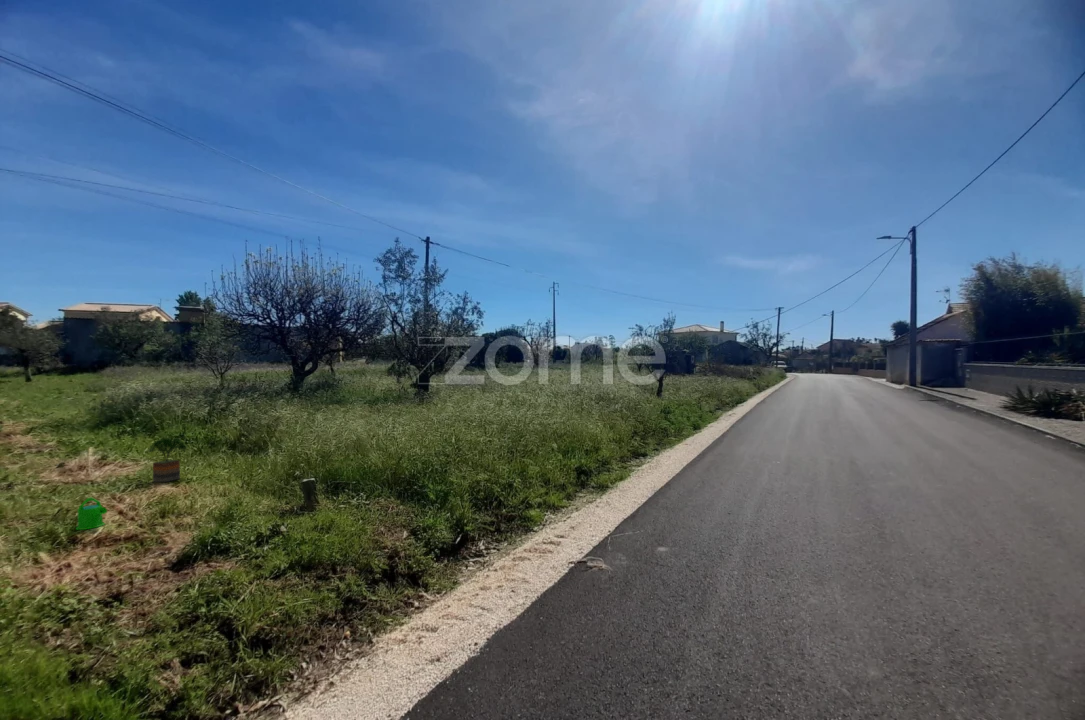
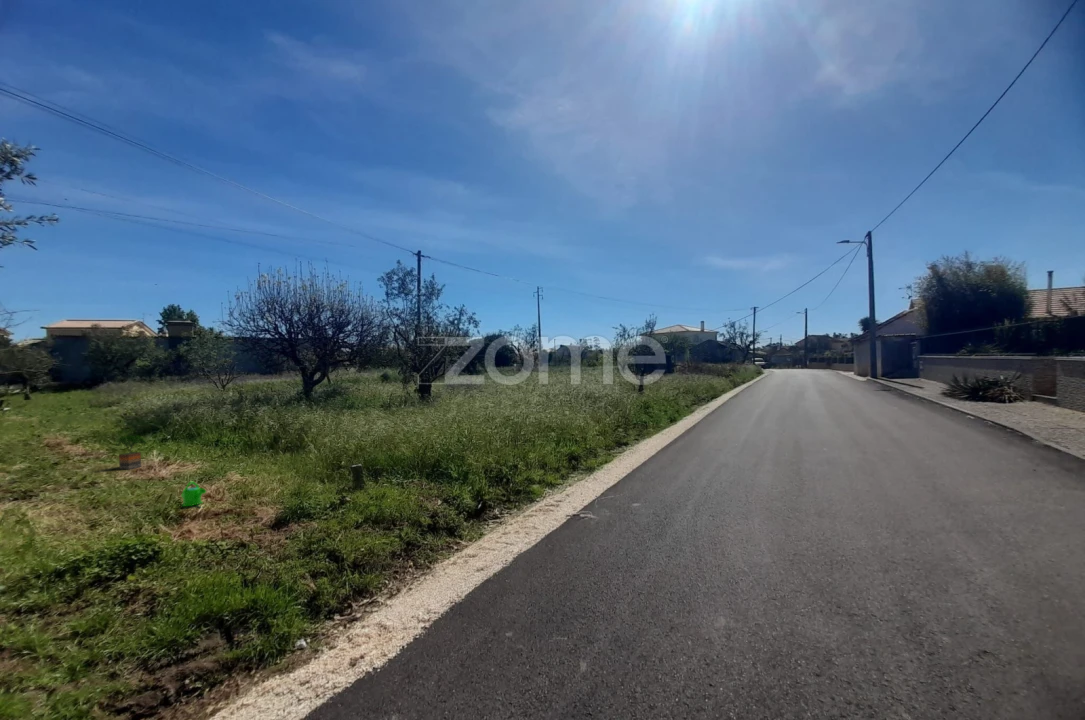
potted tree: present [149,438,187,482] -> present [116,435,146,469]

